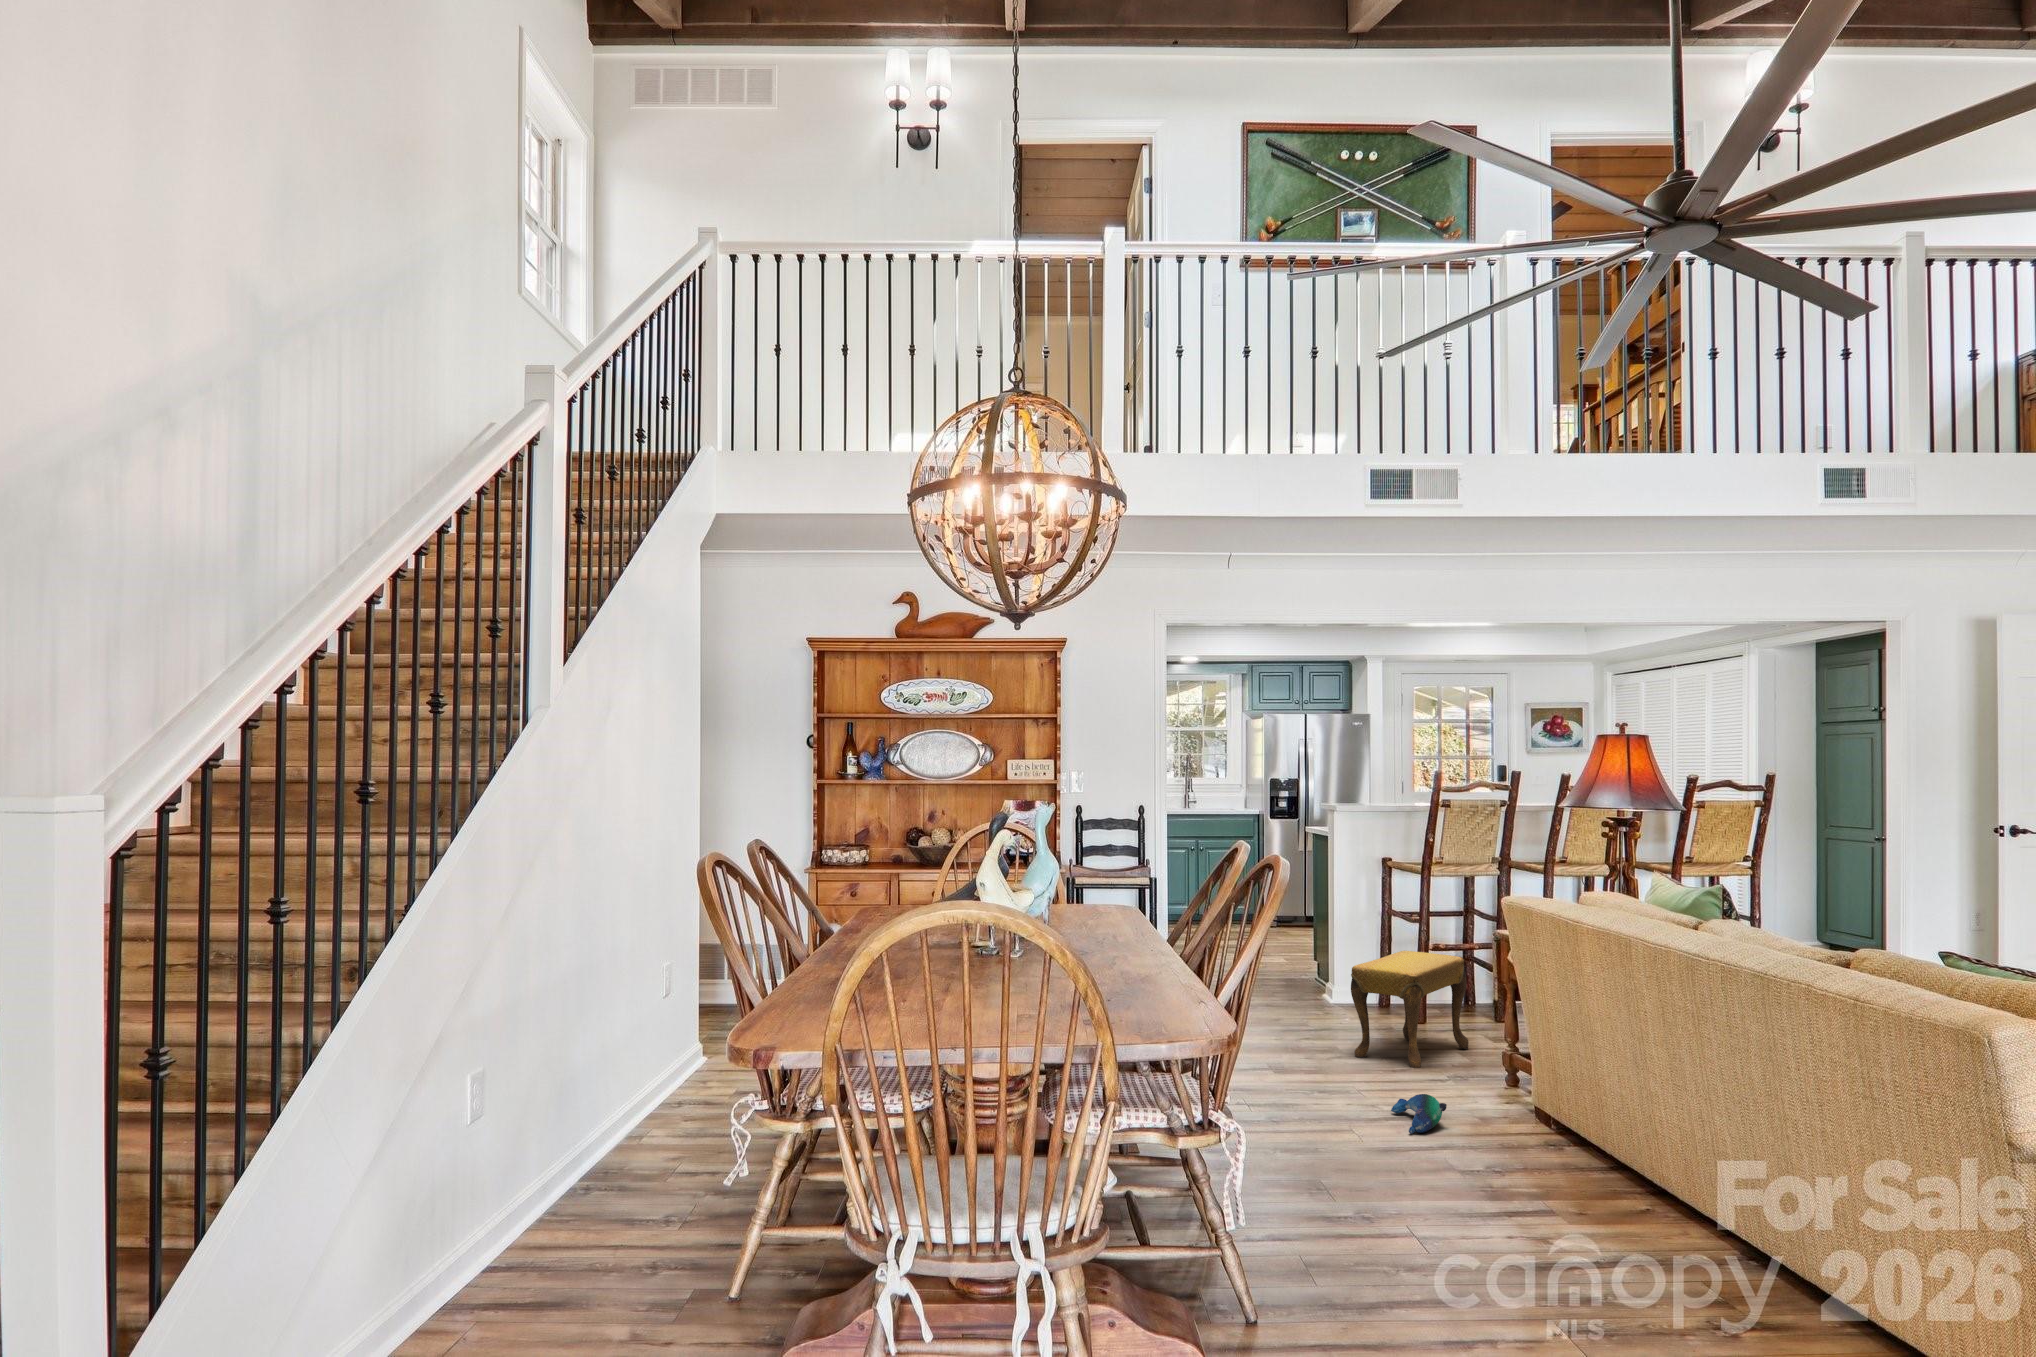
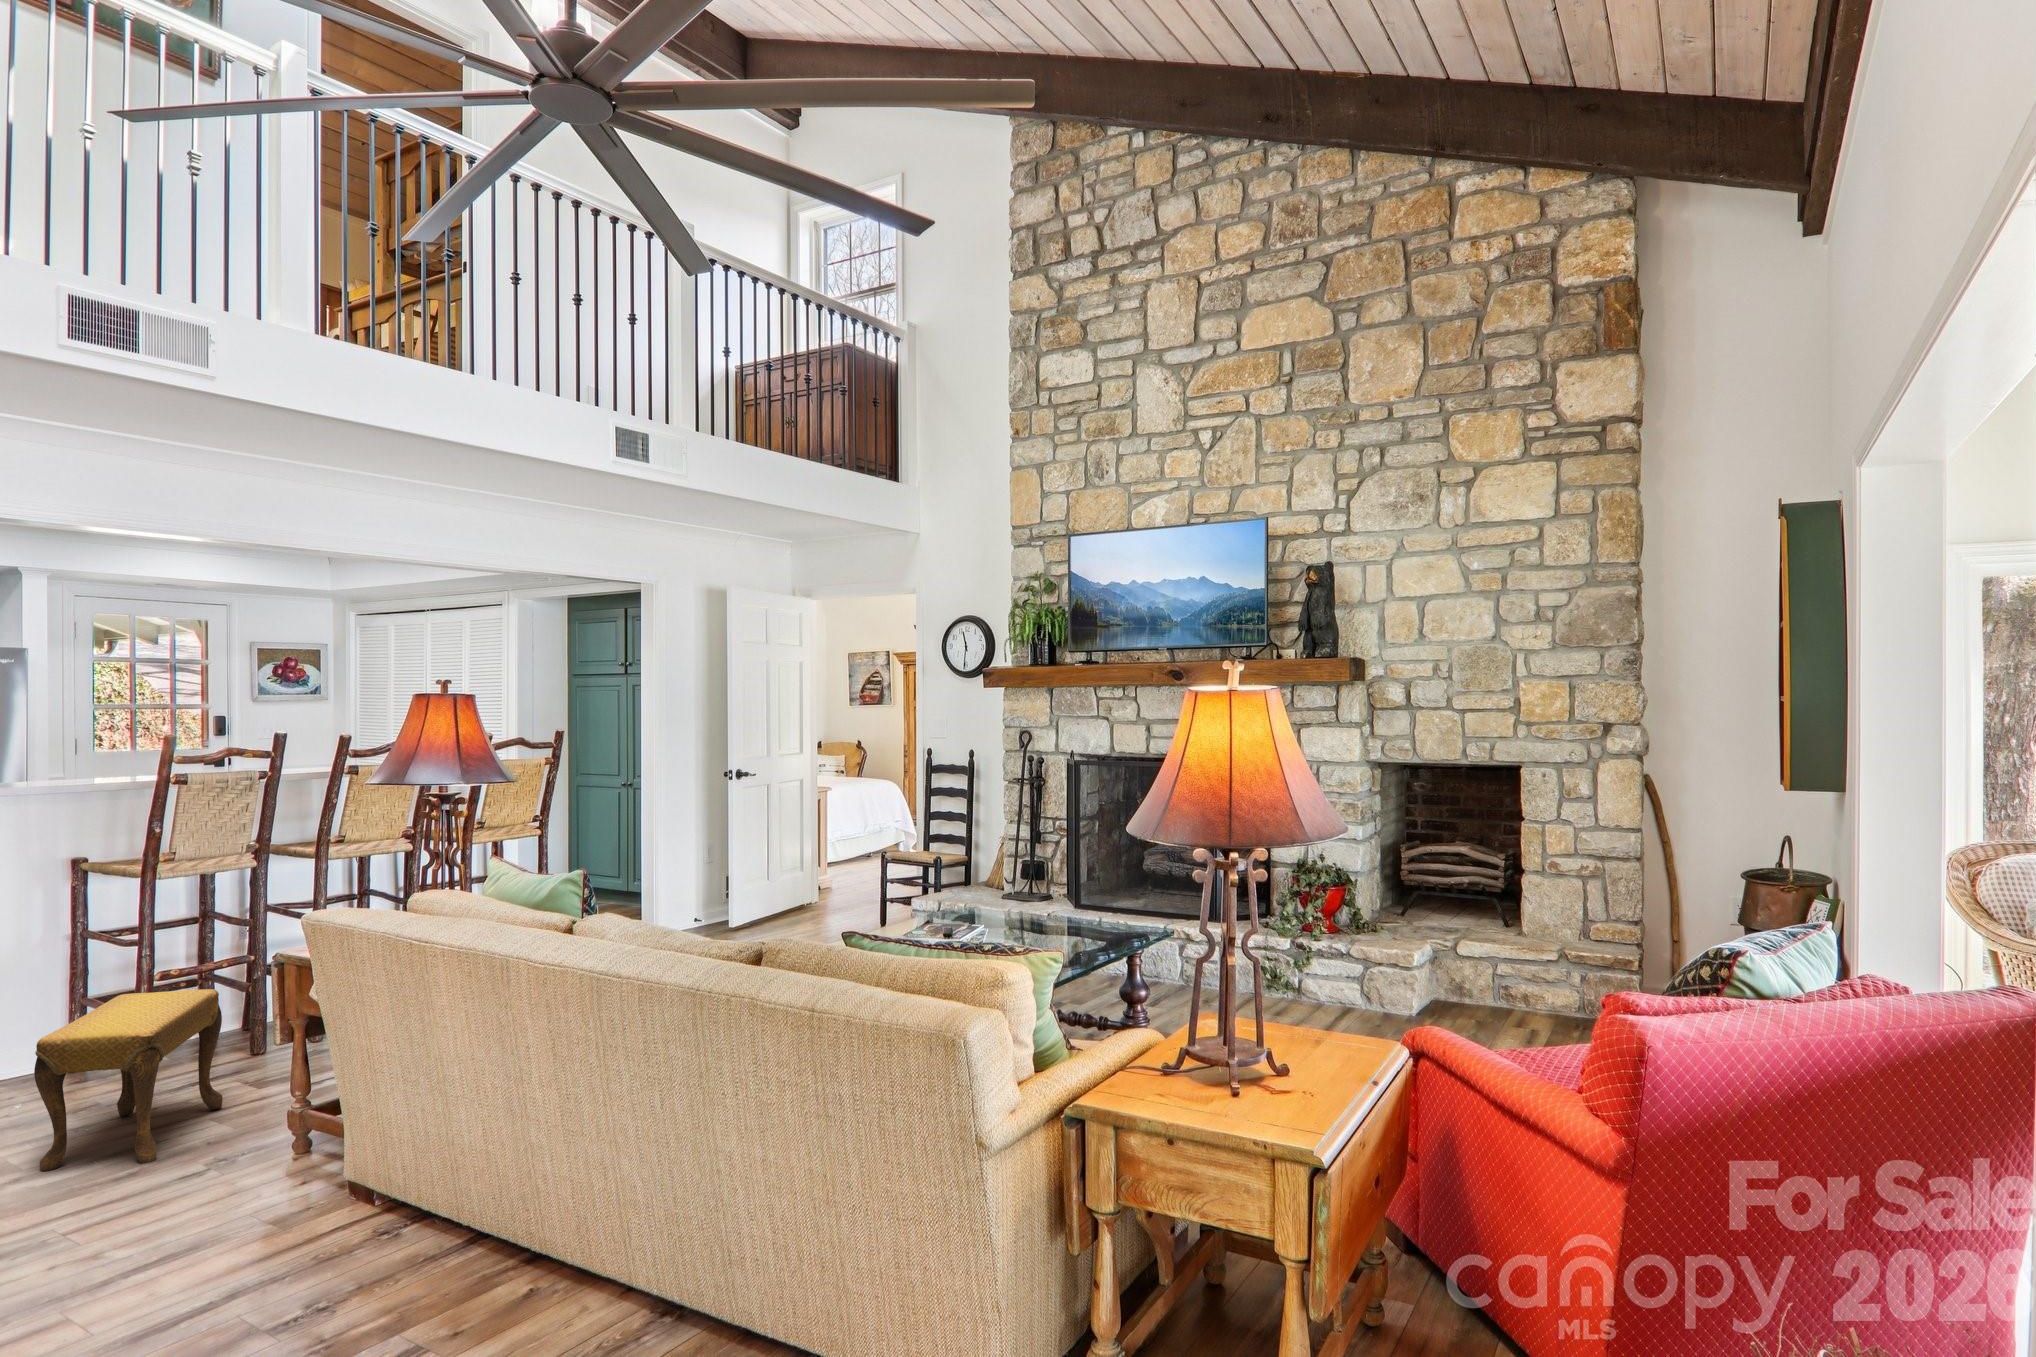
plush toy: present [1391,1094,1447,1134] -> none [125,1217,223,1291]

